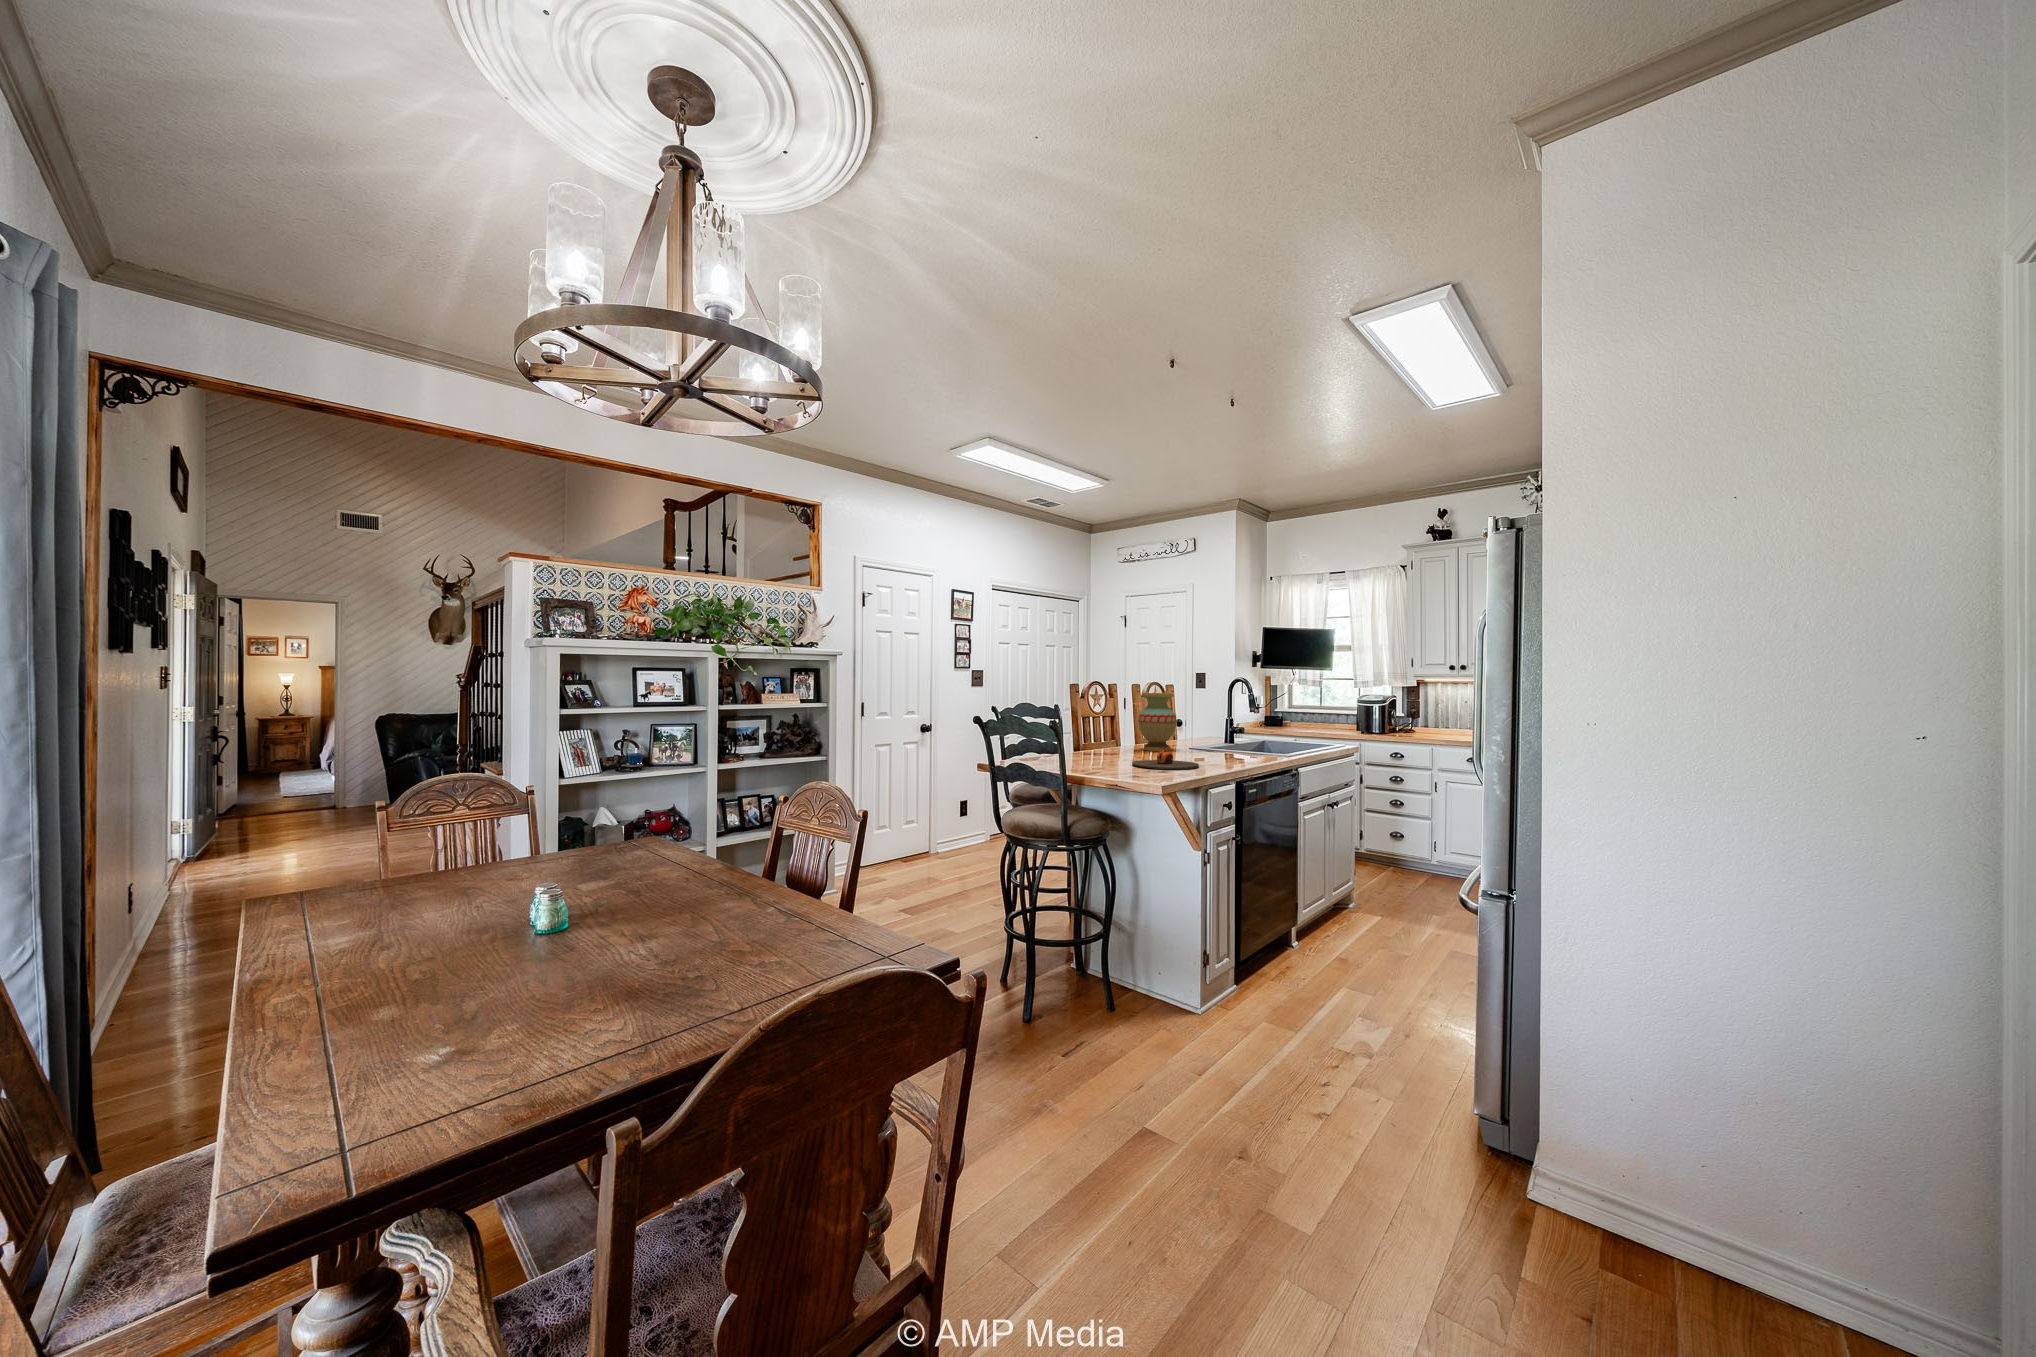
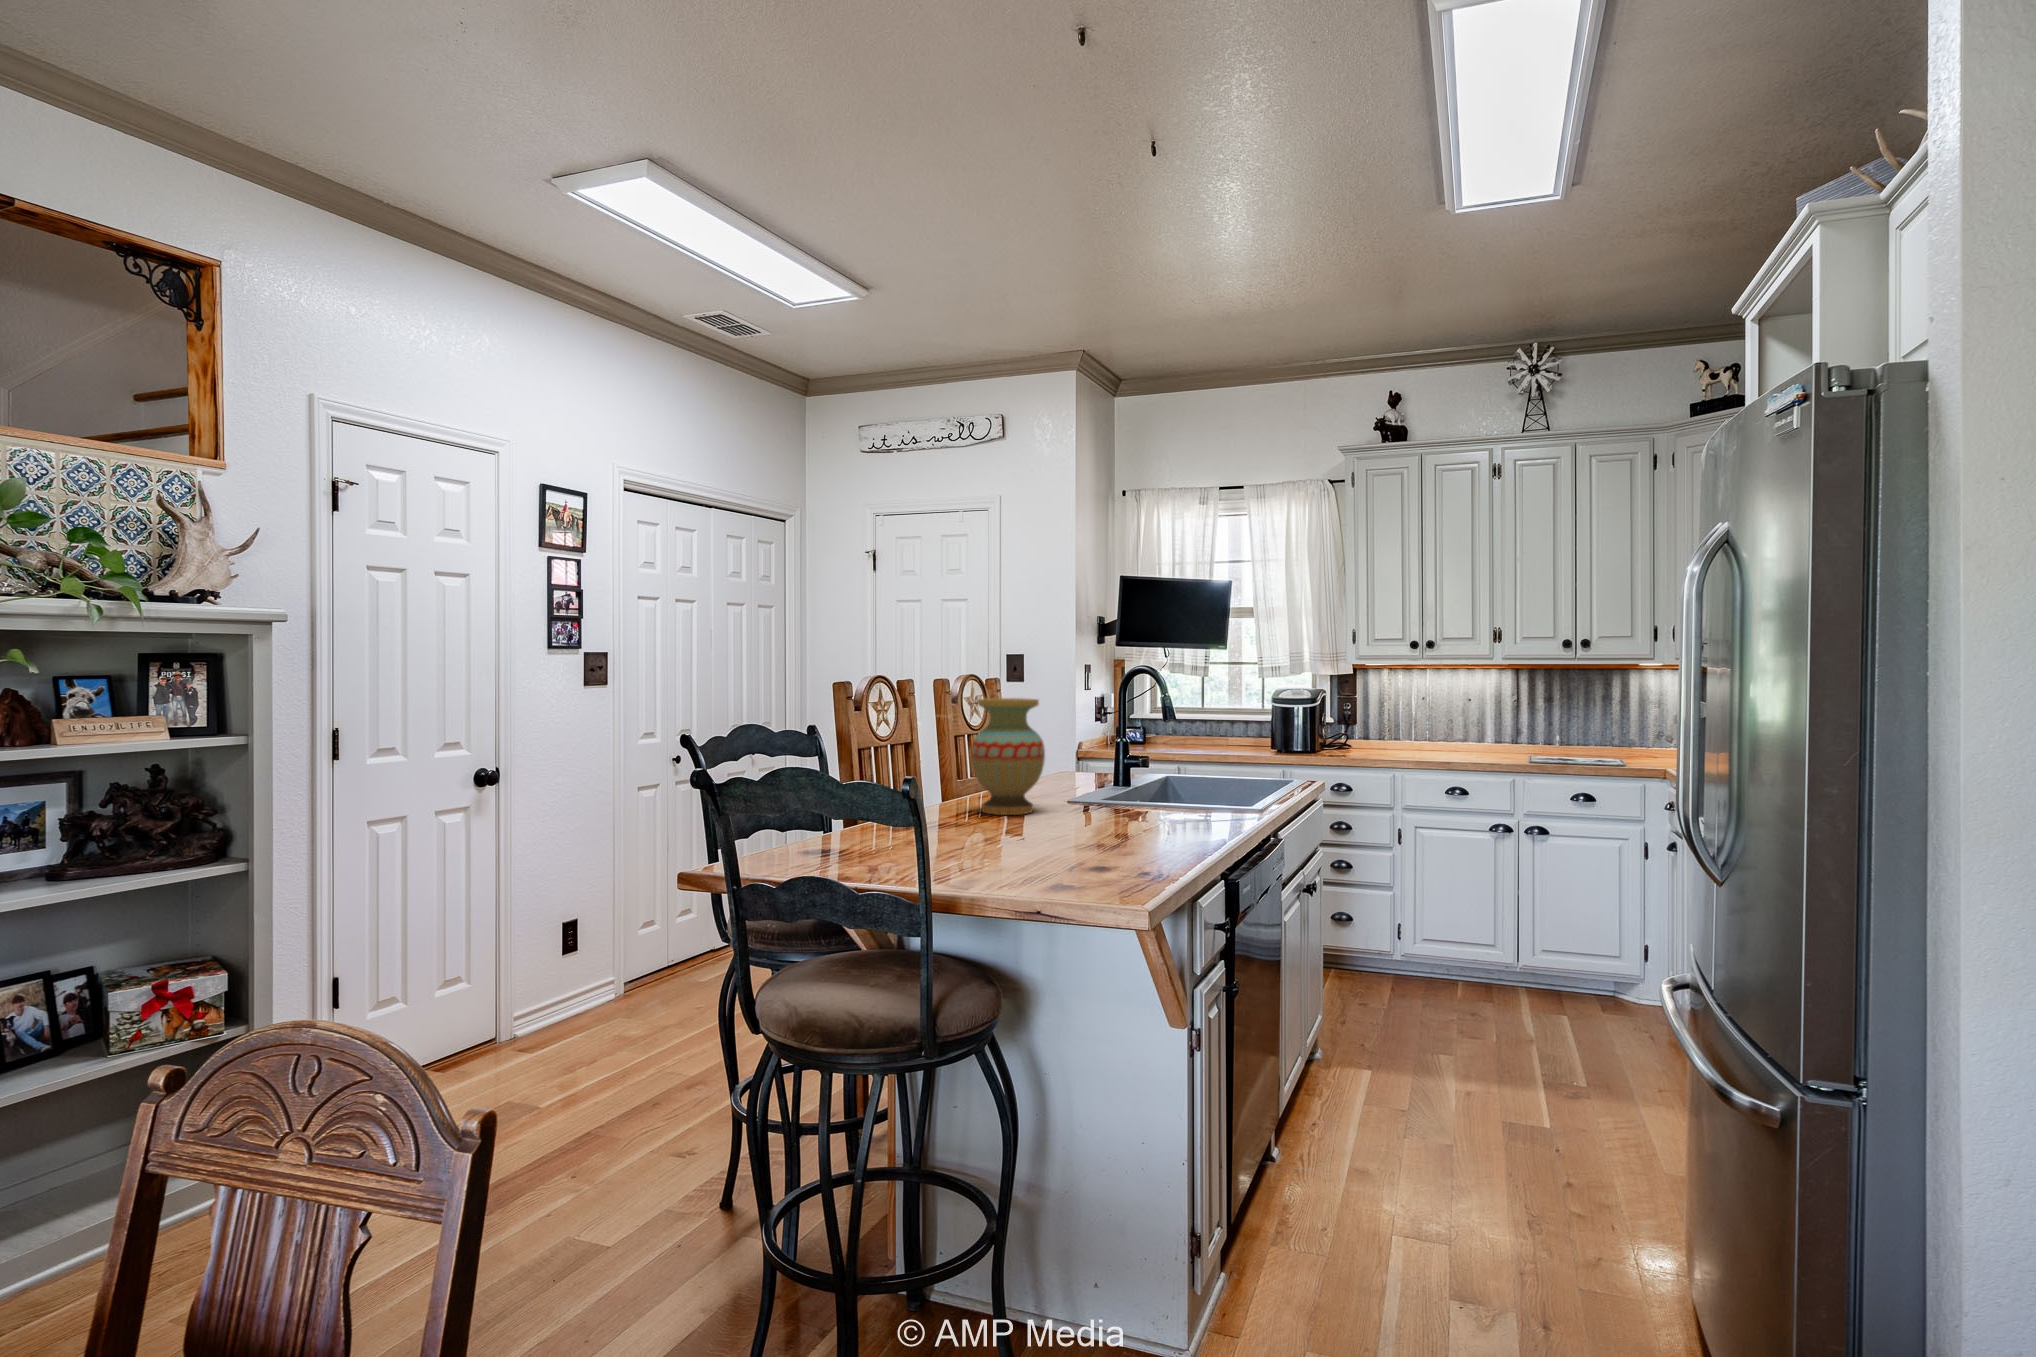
plate: present [1132,747,1199,770] -> none [1003,817,1140,869]

